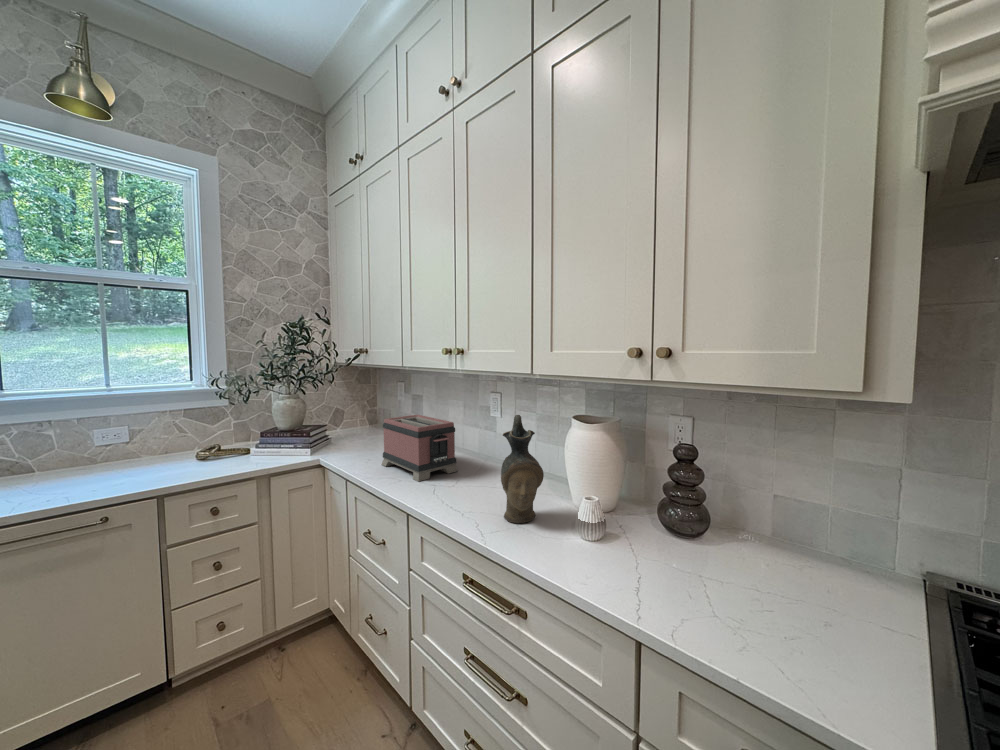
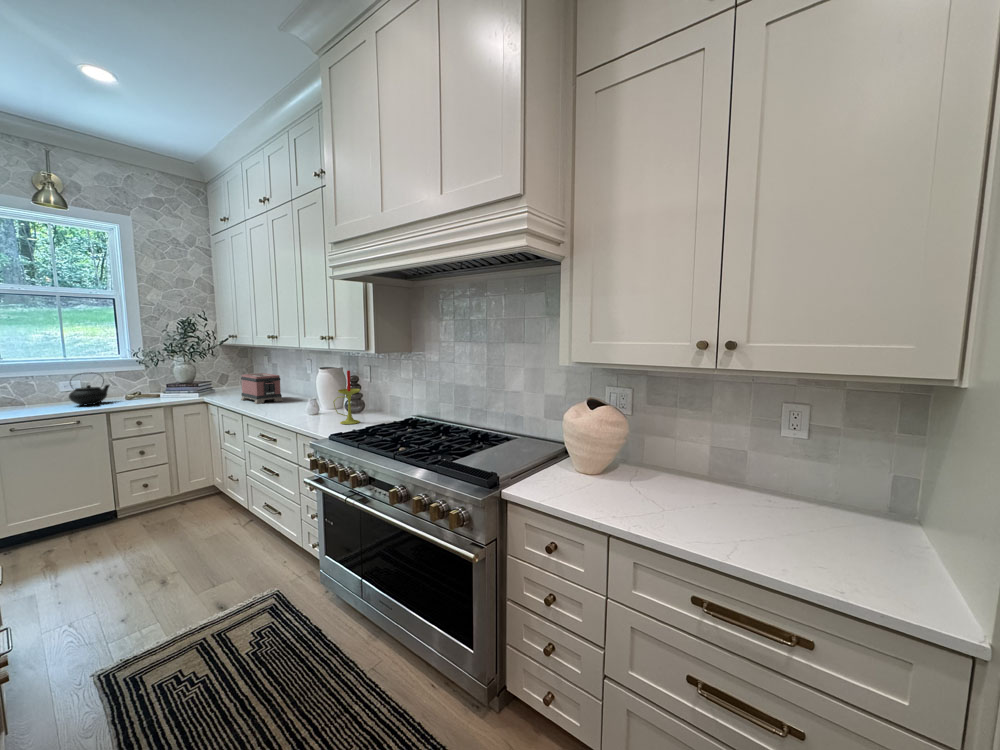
ceramic pitcher: present [501,415,544,523] -> none [282,367,302,411]
teapot: none [97,417,172,478] -> present [69,372,110,405]
candle: none [746,451,854,654] -> present [333,371,360,424]

